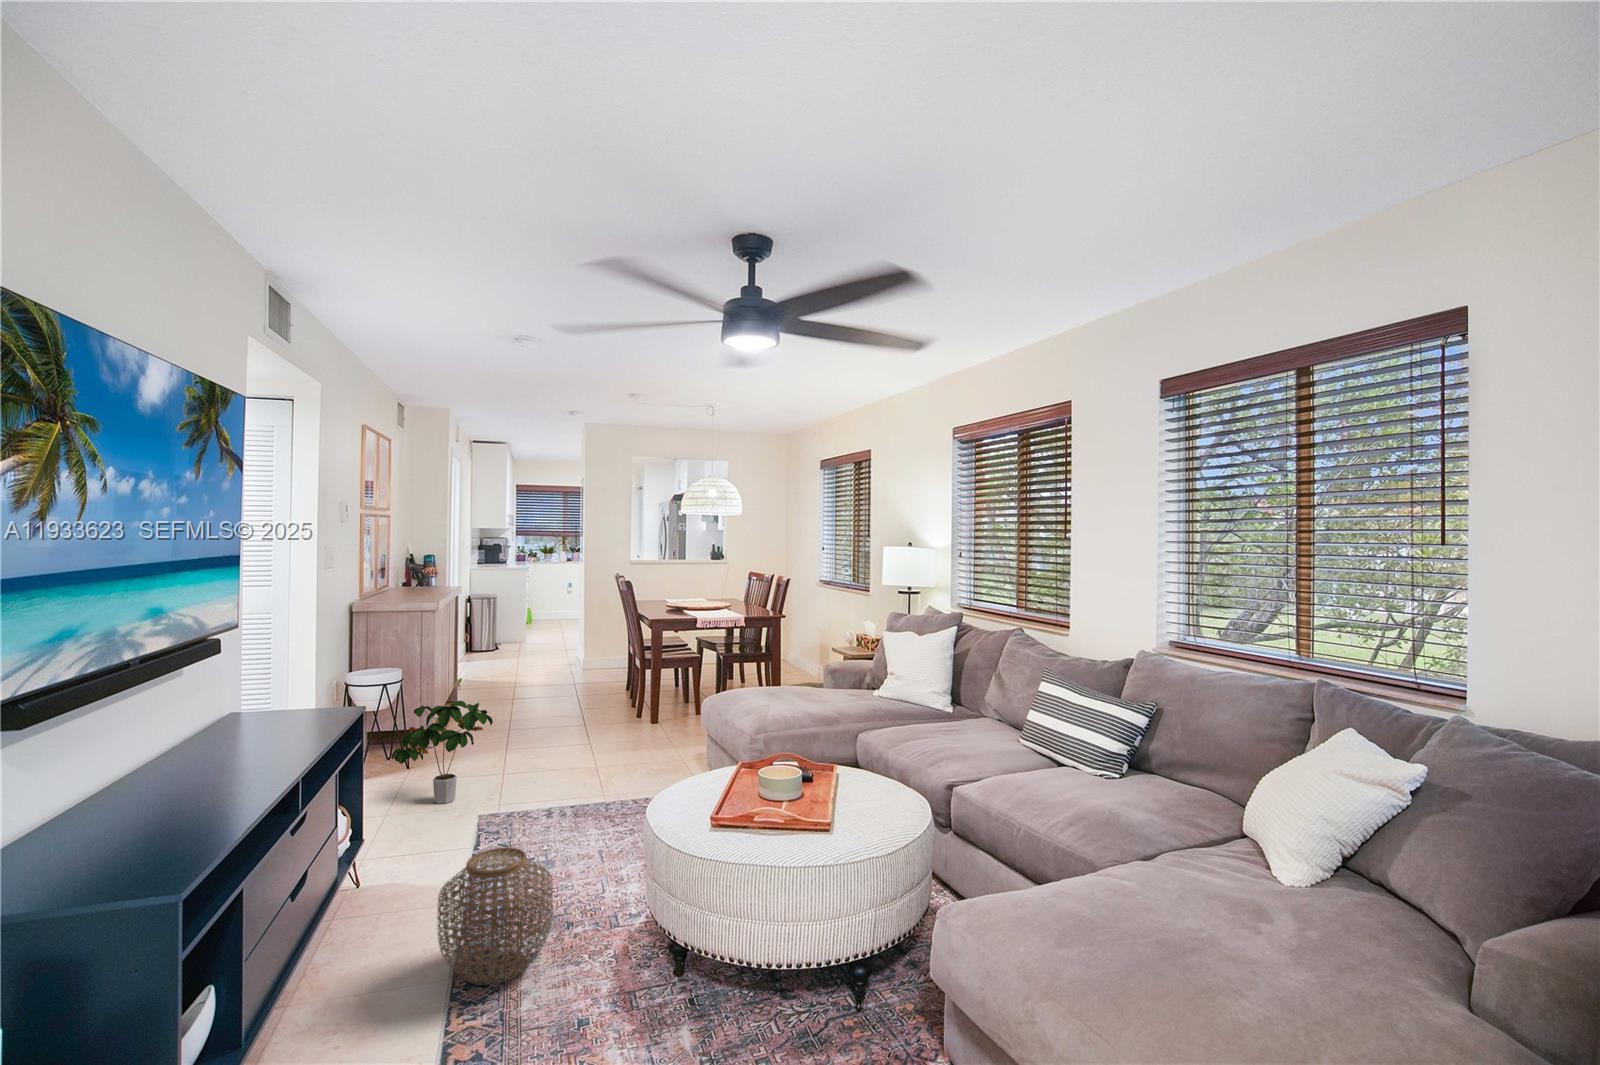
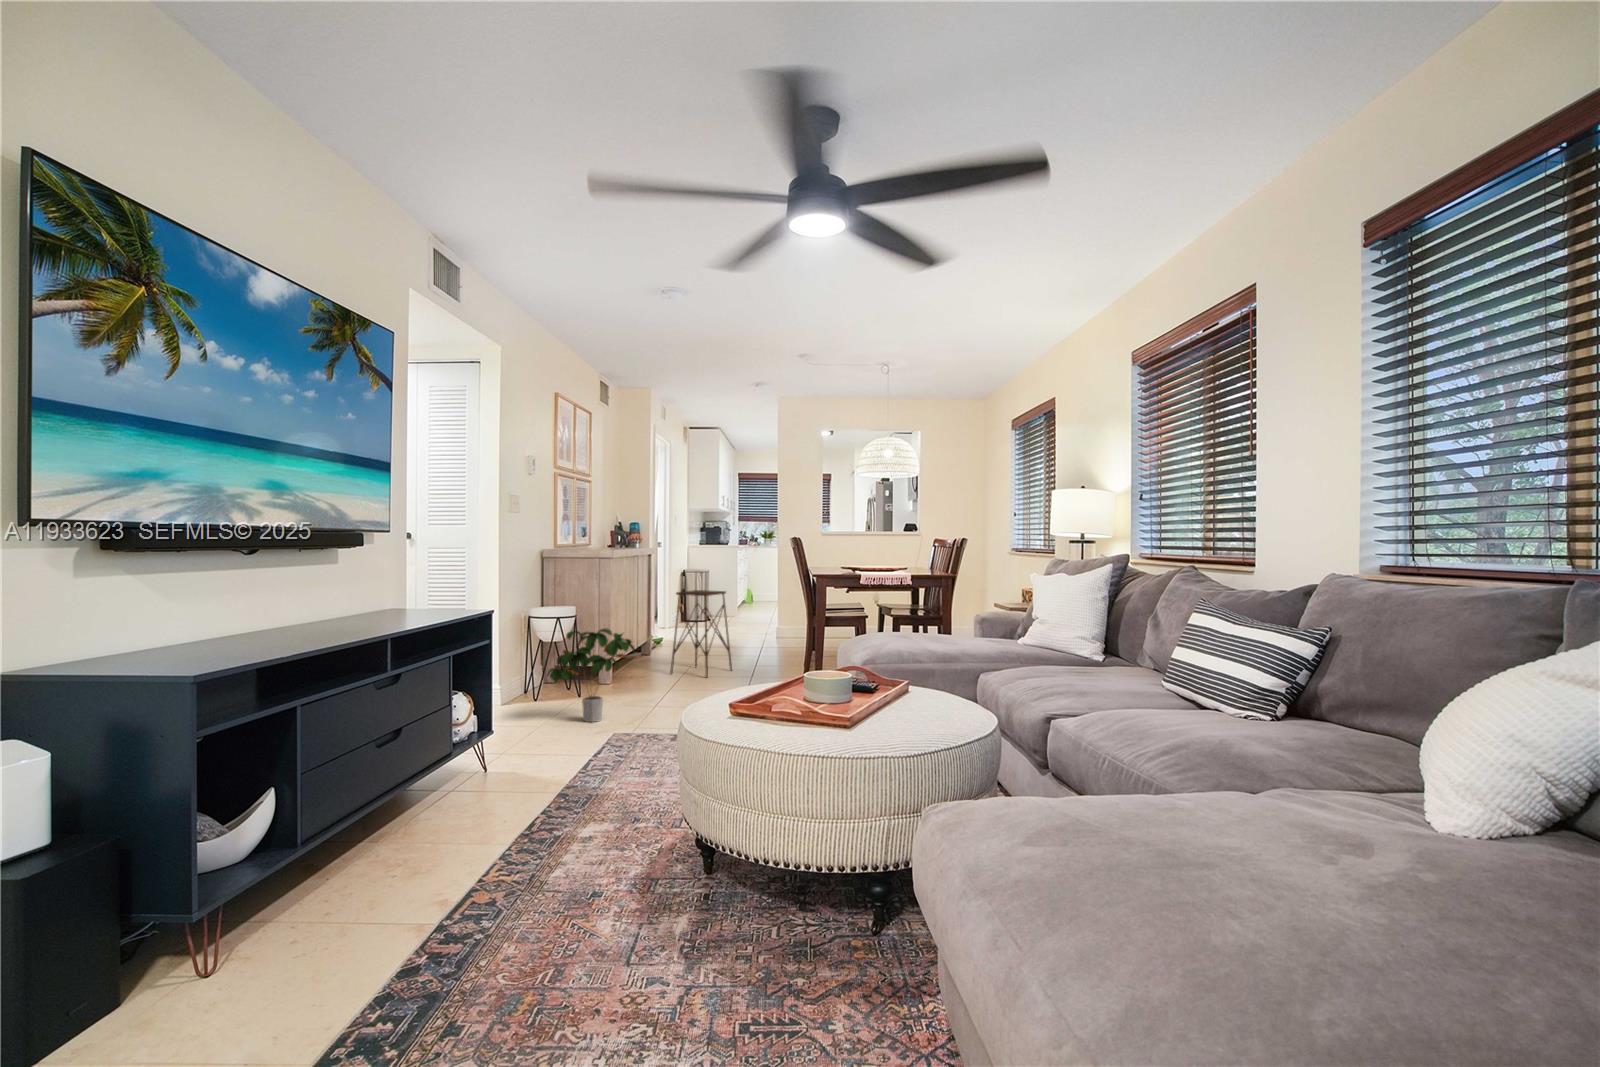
side table: none [498,638,564,732] -> present [670,590,732,677]
woven basket: present [437,847,553,985] -> none [496,731,604,855]

